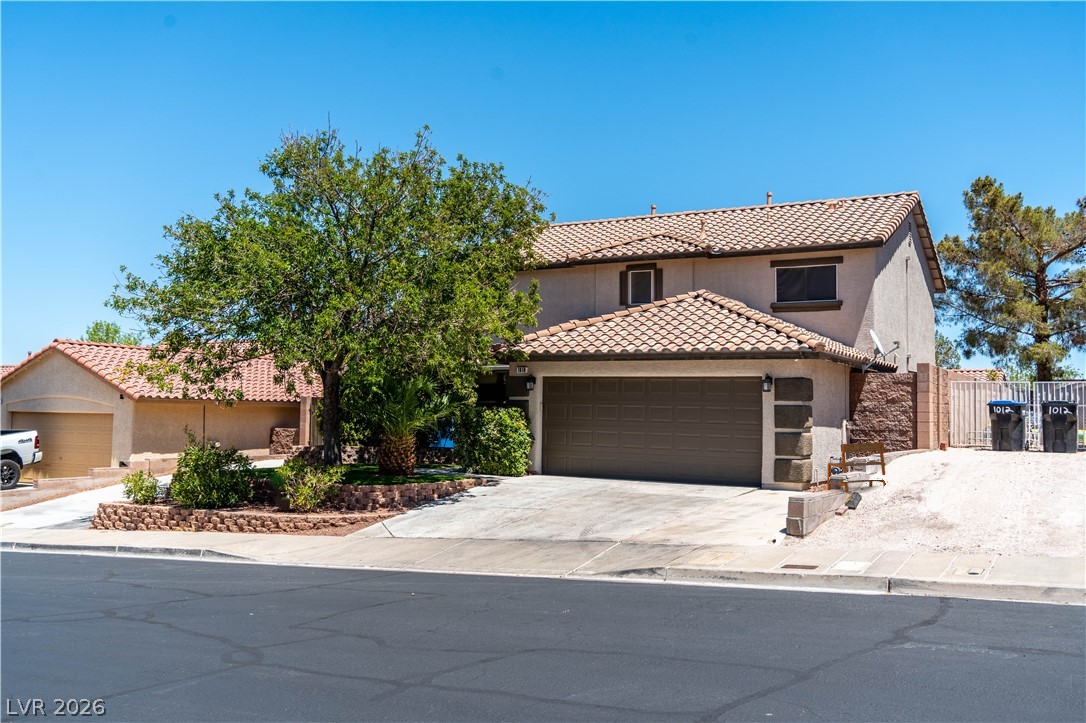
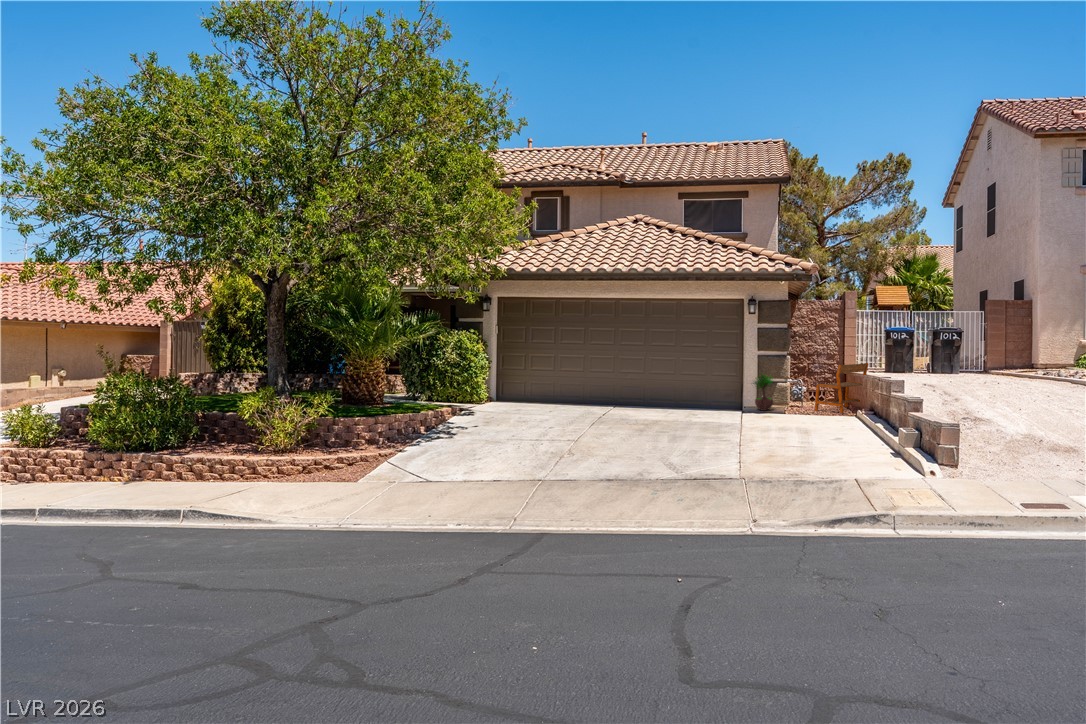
potted tree: present [270,473,290,511] -> present [753,374,773,411]

